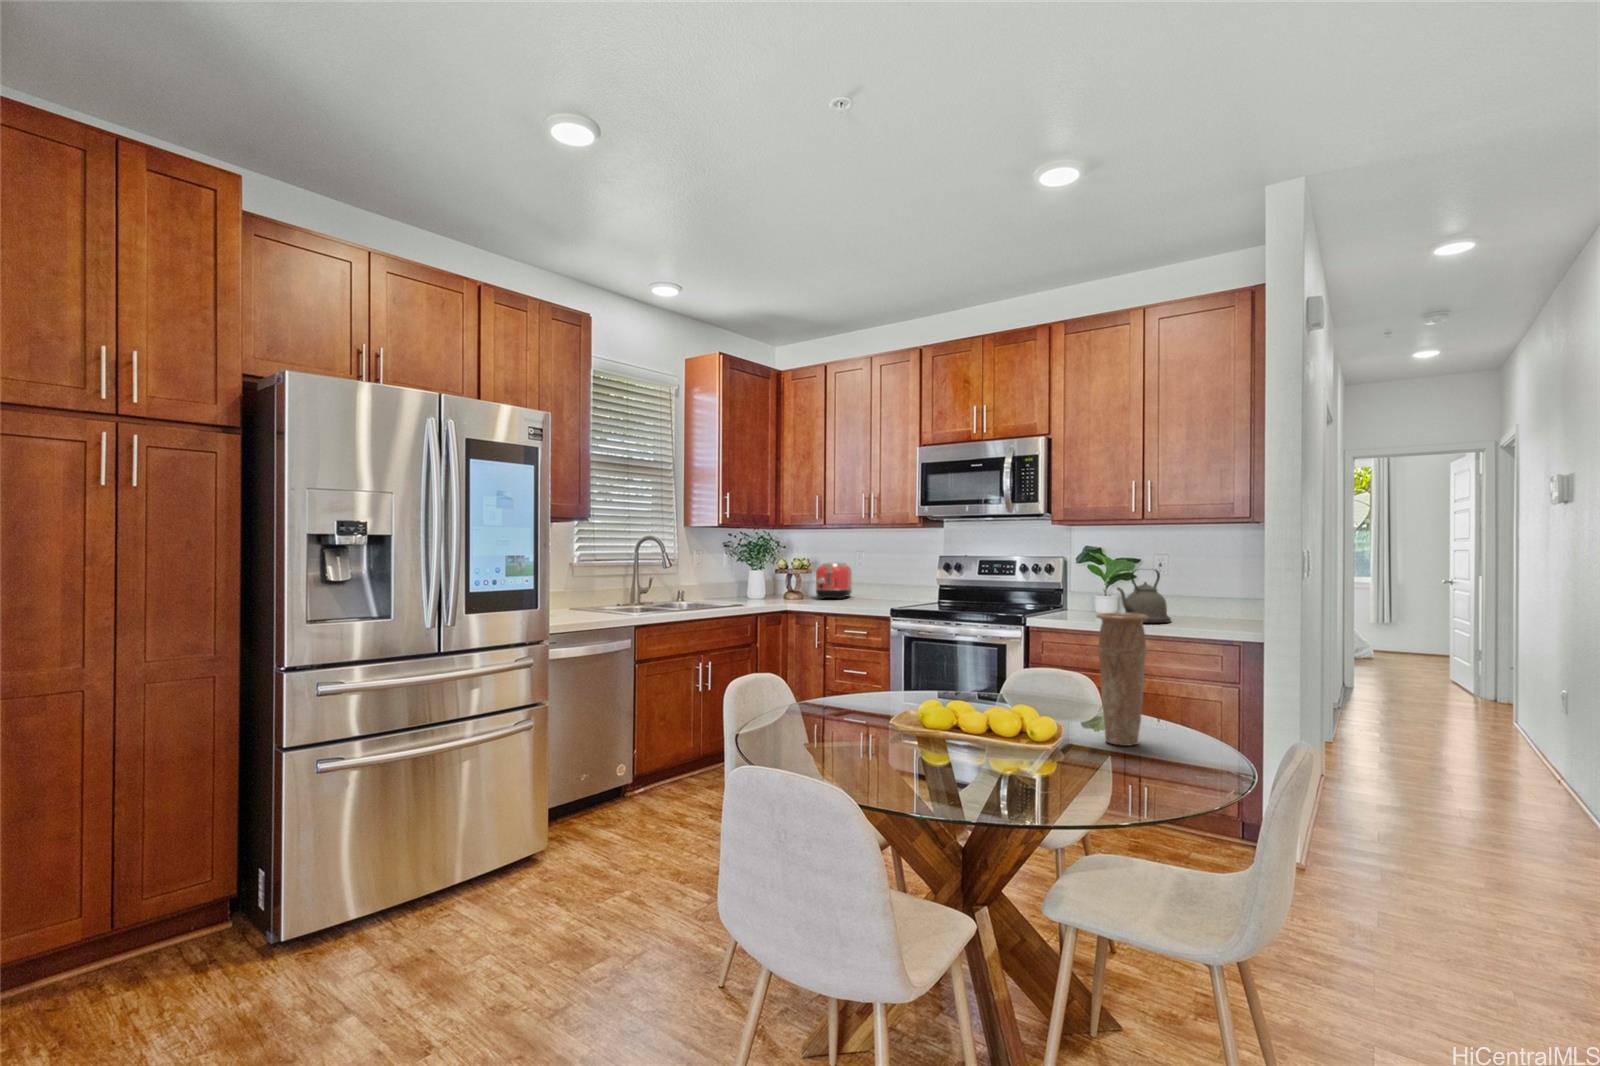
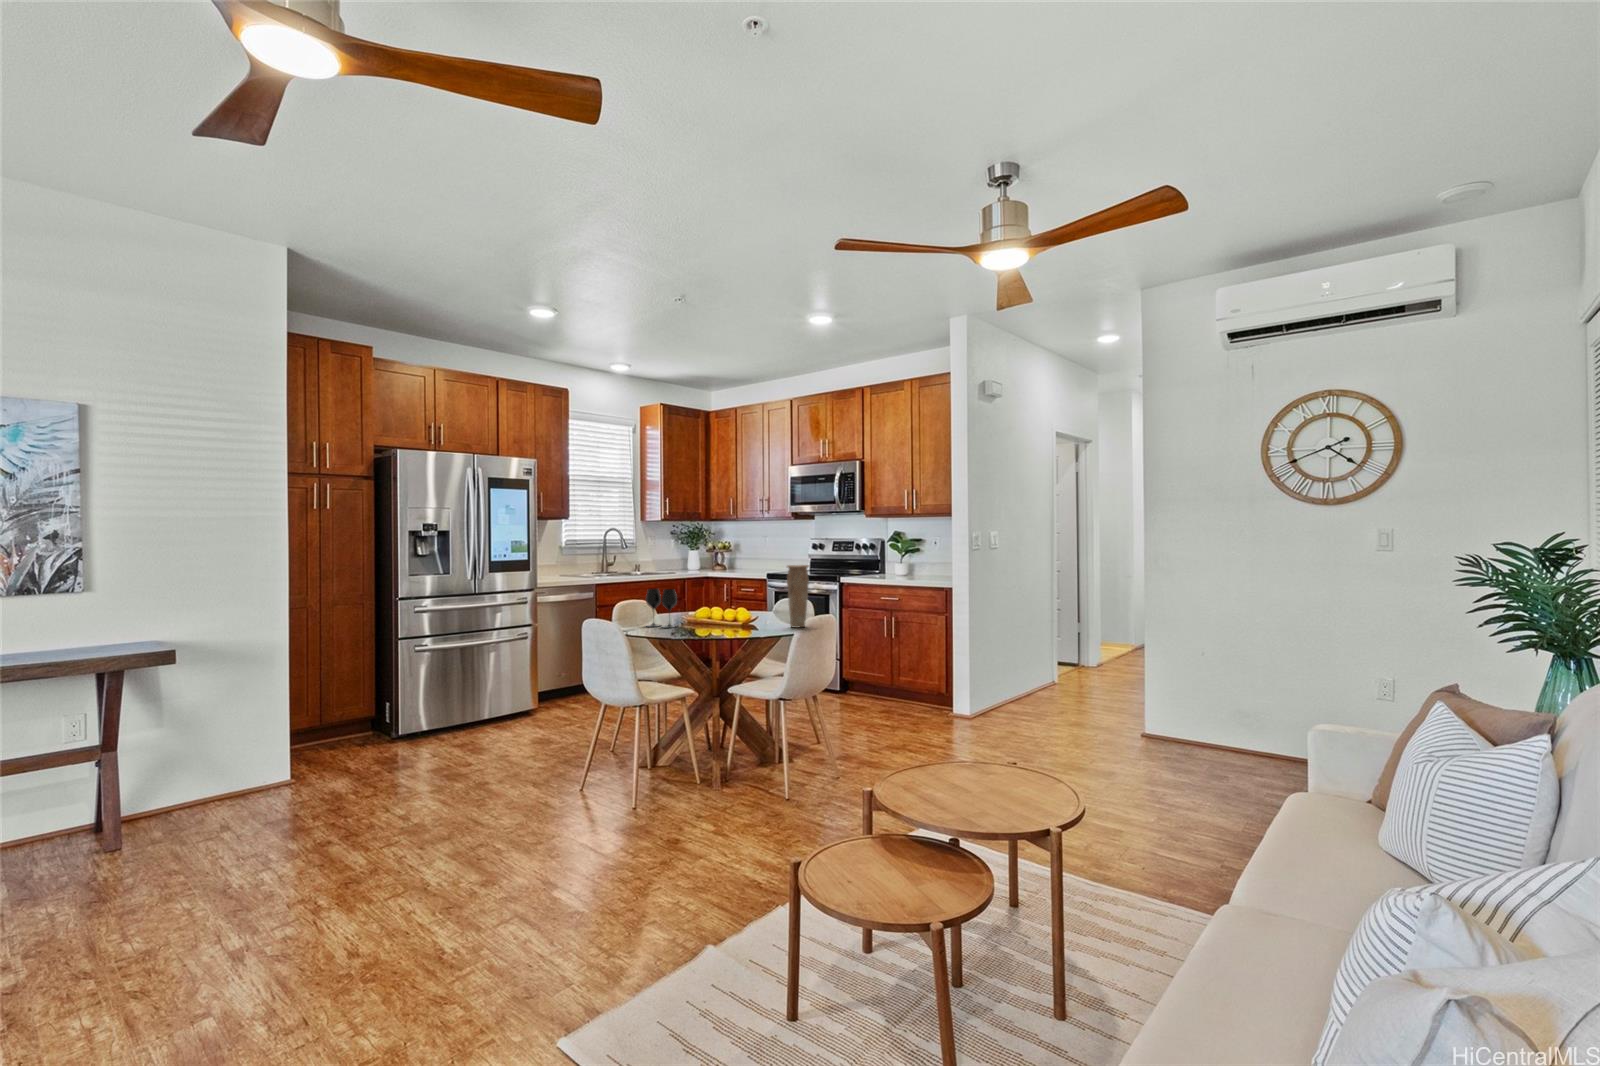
toaster: present [816,563,852,599] -> none [731,544,758,569]
kettle: present [1117,569,1171,623] -> none [887,545,923,579]
wine glass: none [790,655,860,740] -> present [646,588,677,628]

